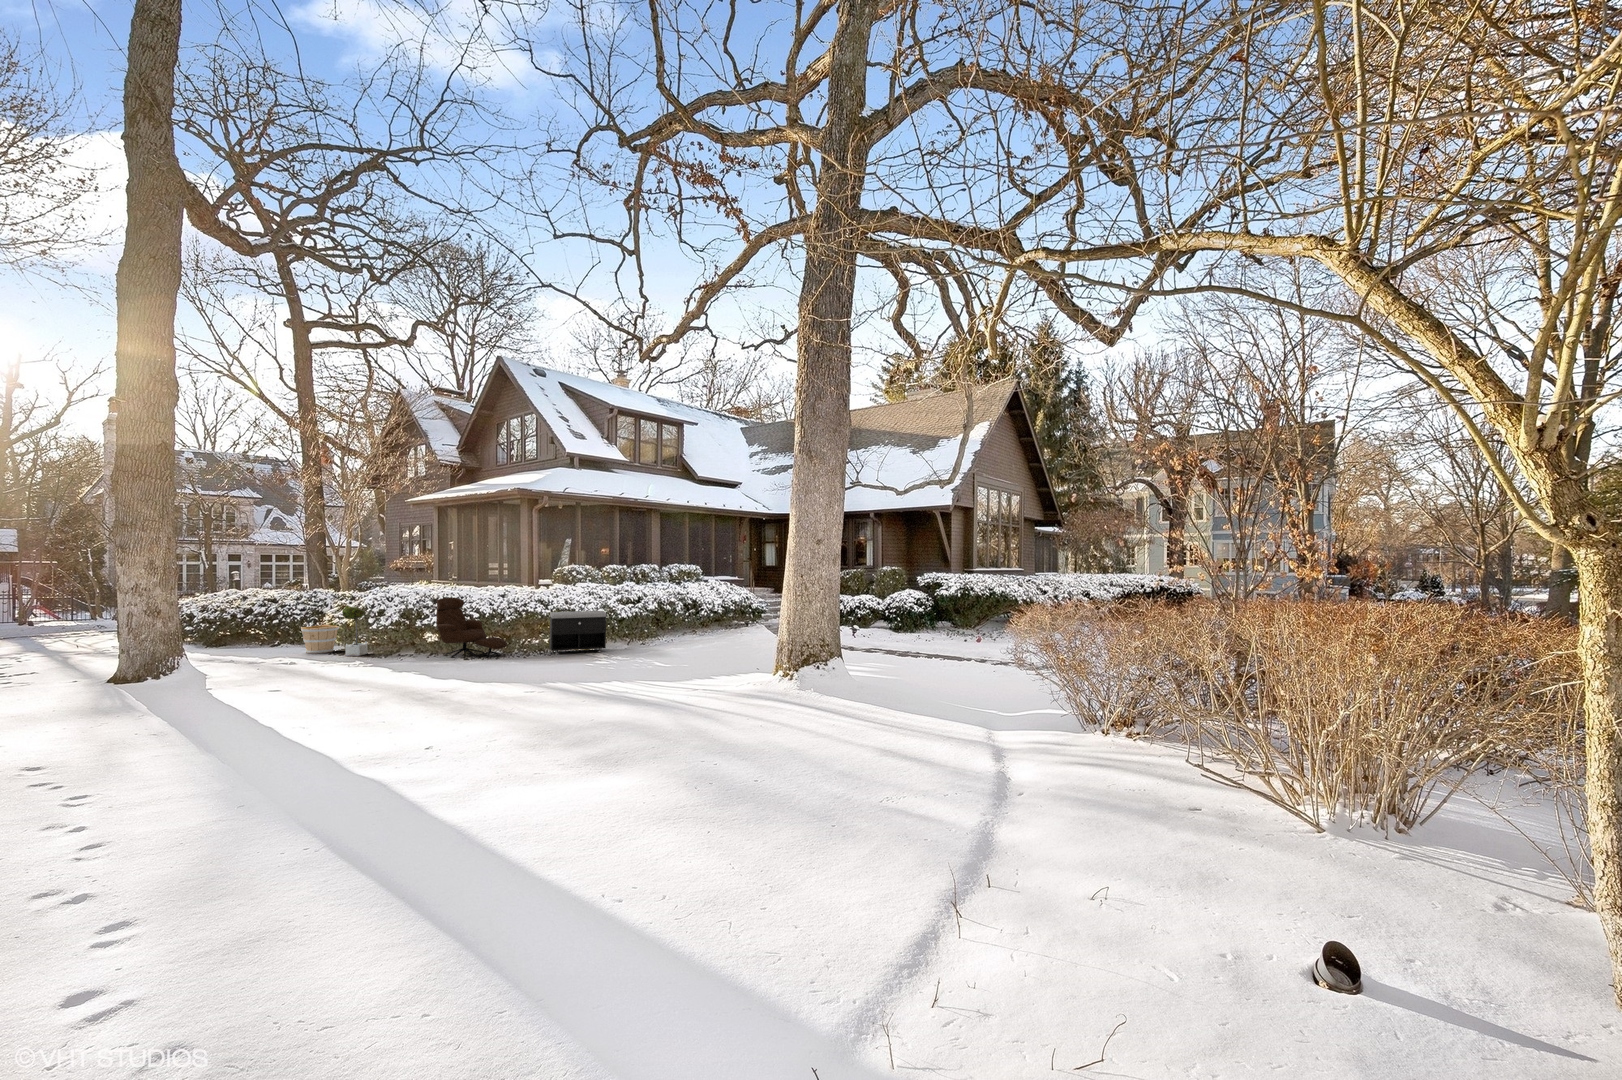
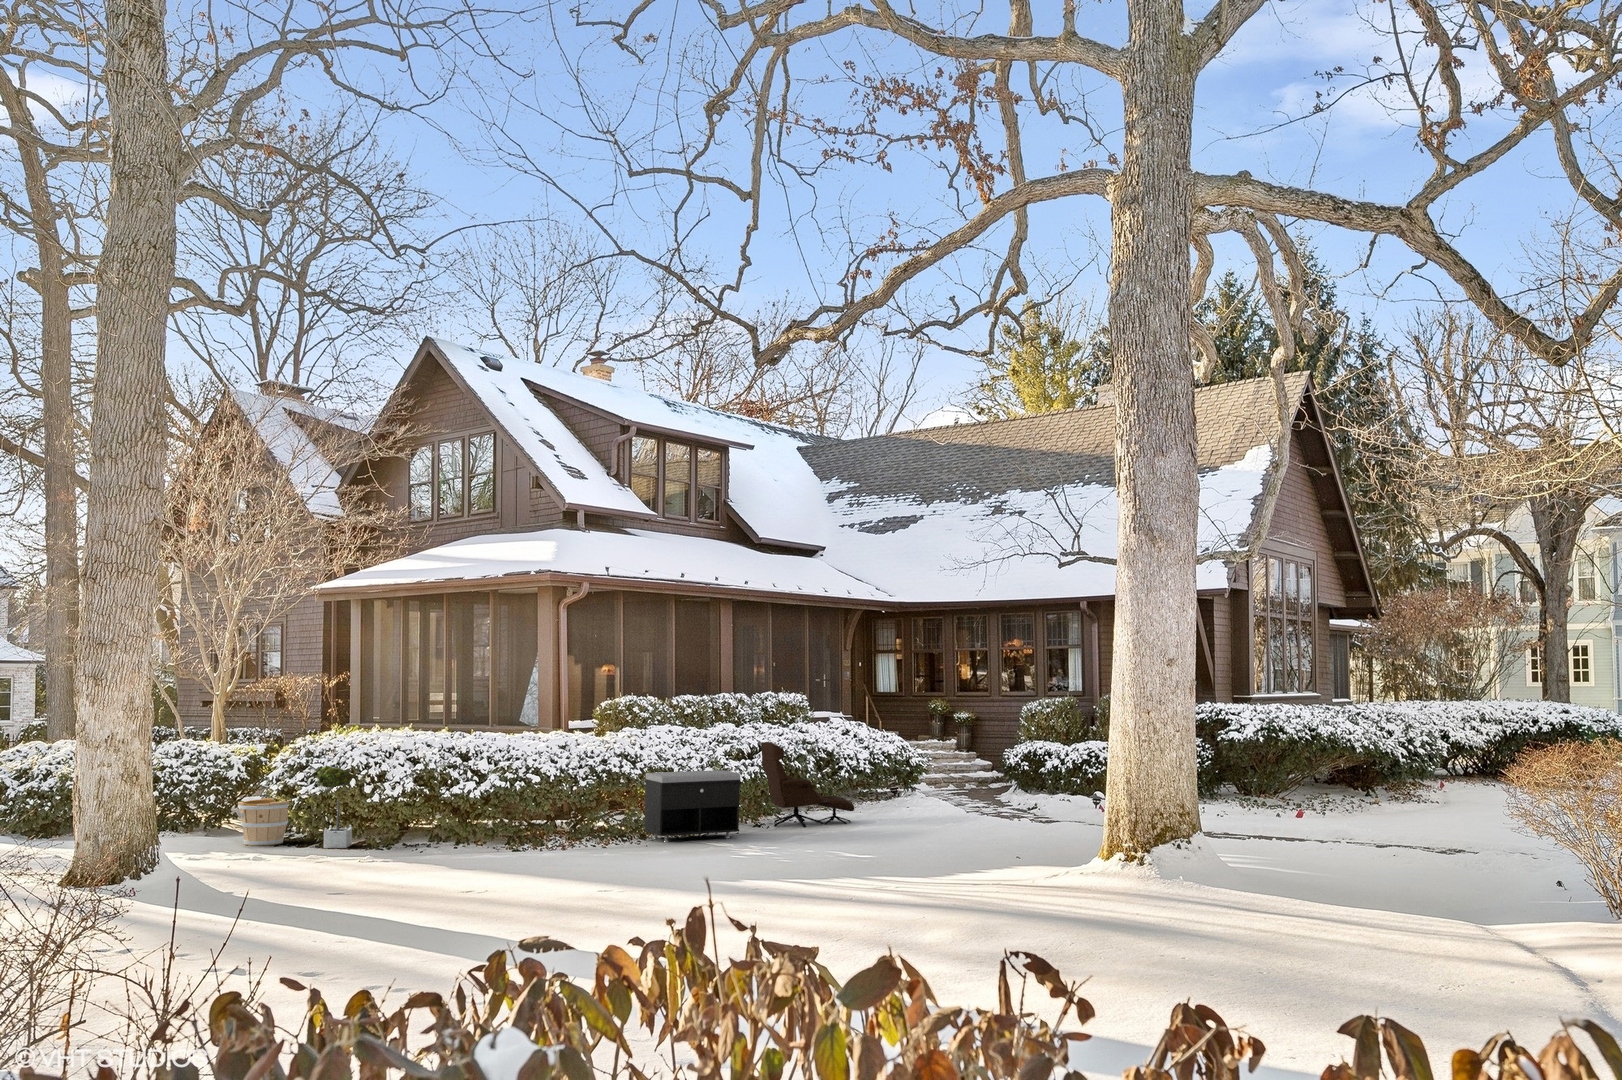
lounge chair: present [436,598,507,658] -> present [761,742,854,827]

